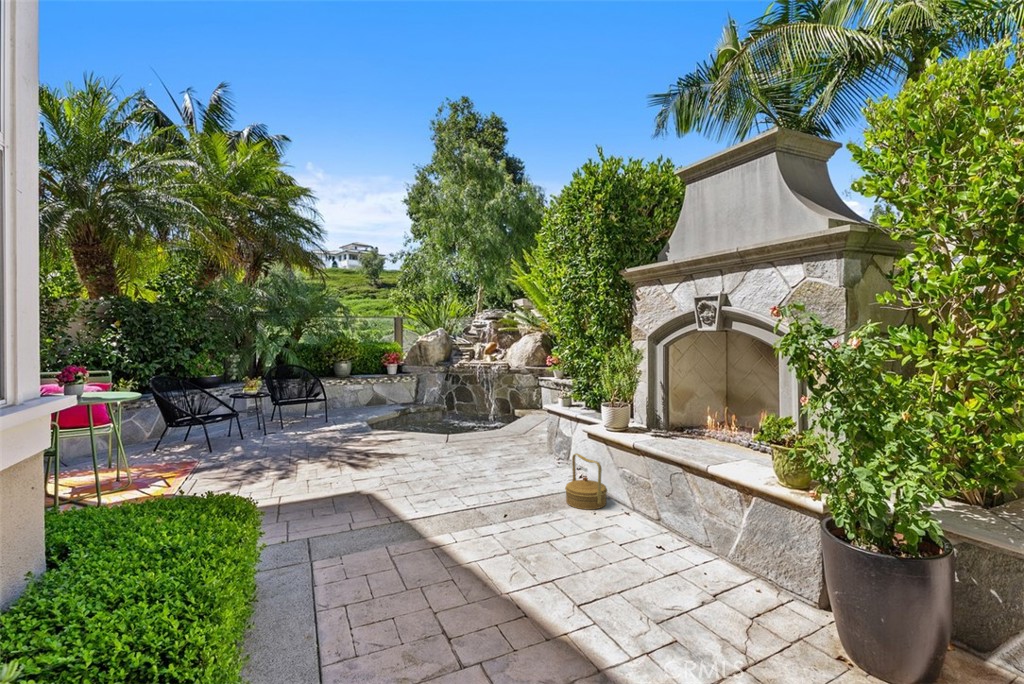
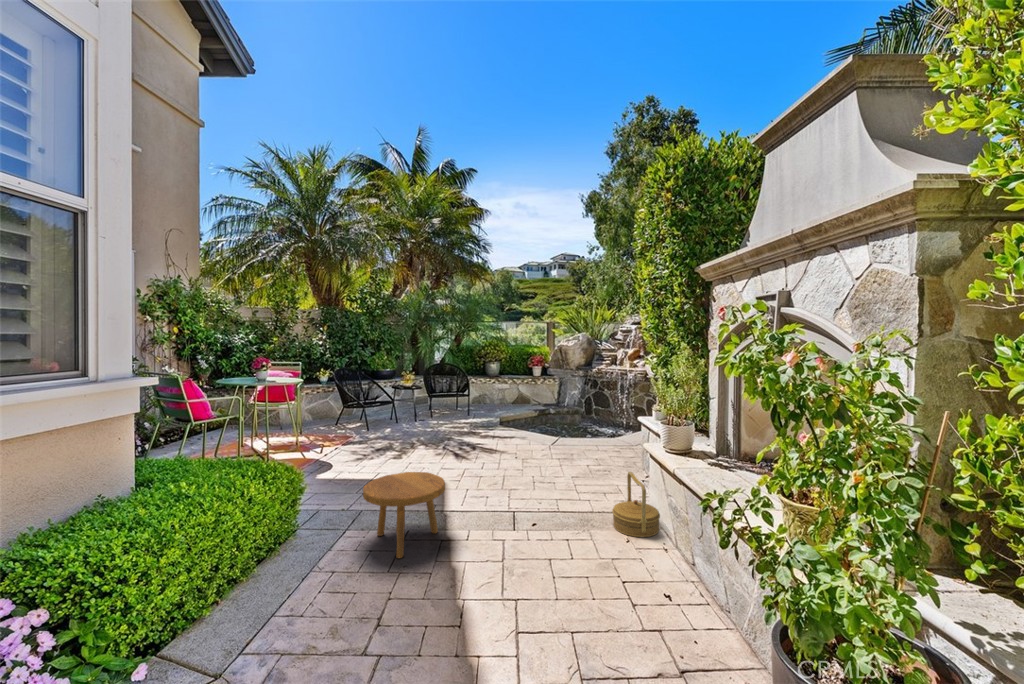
footstool: none [333,479,426,574] -> present [363,472,445,558]

